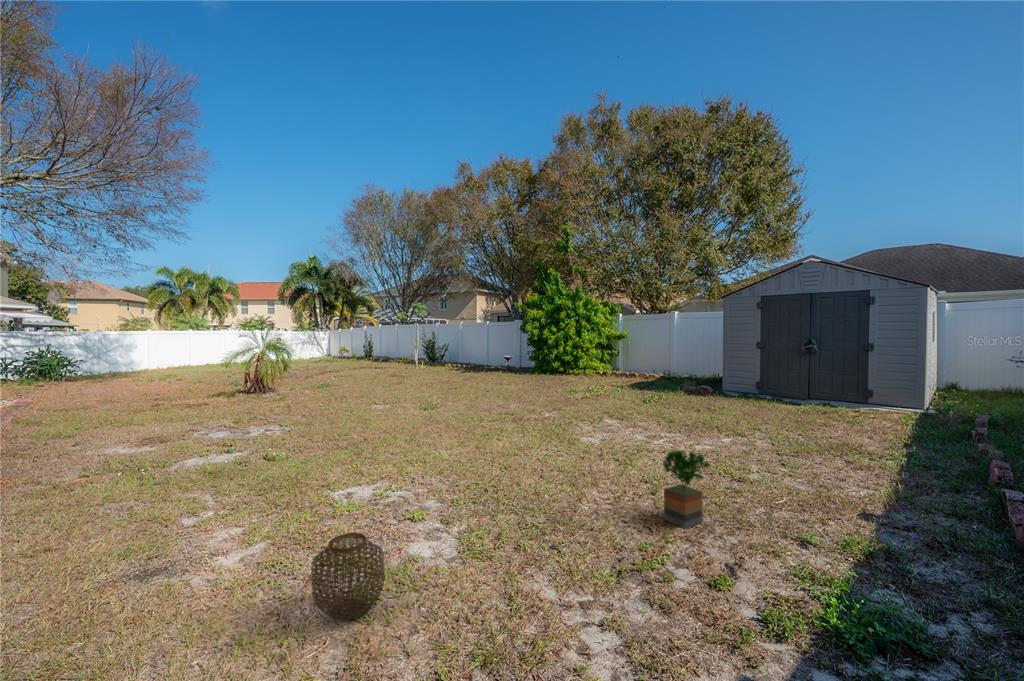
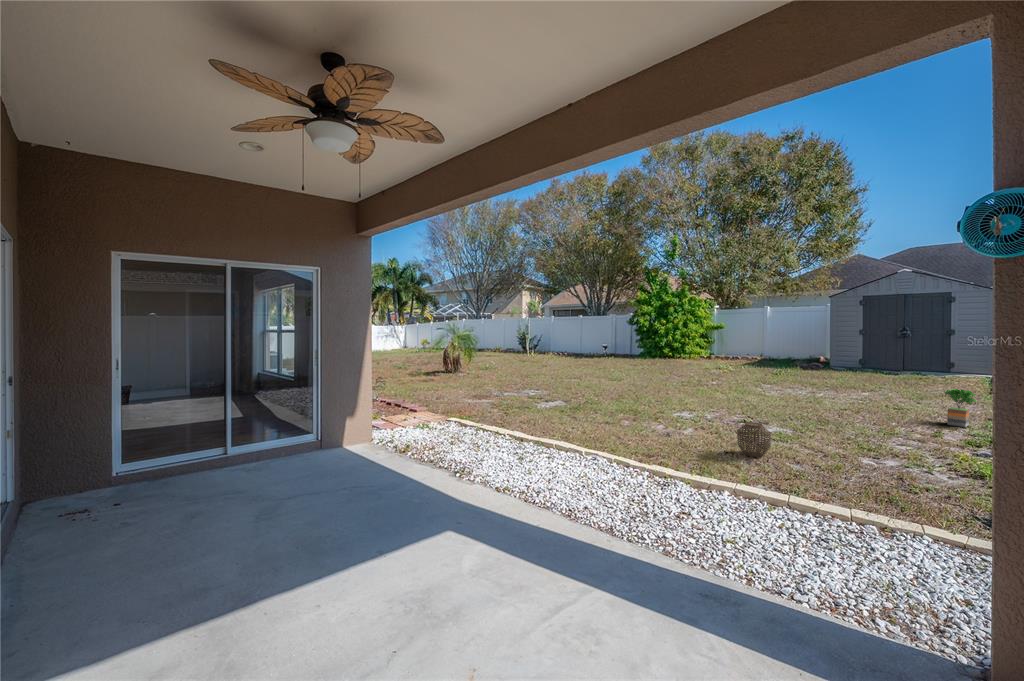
woven basket: present [311,533,384,621] -> present [737,422,771,457]

